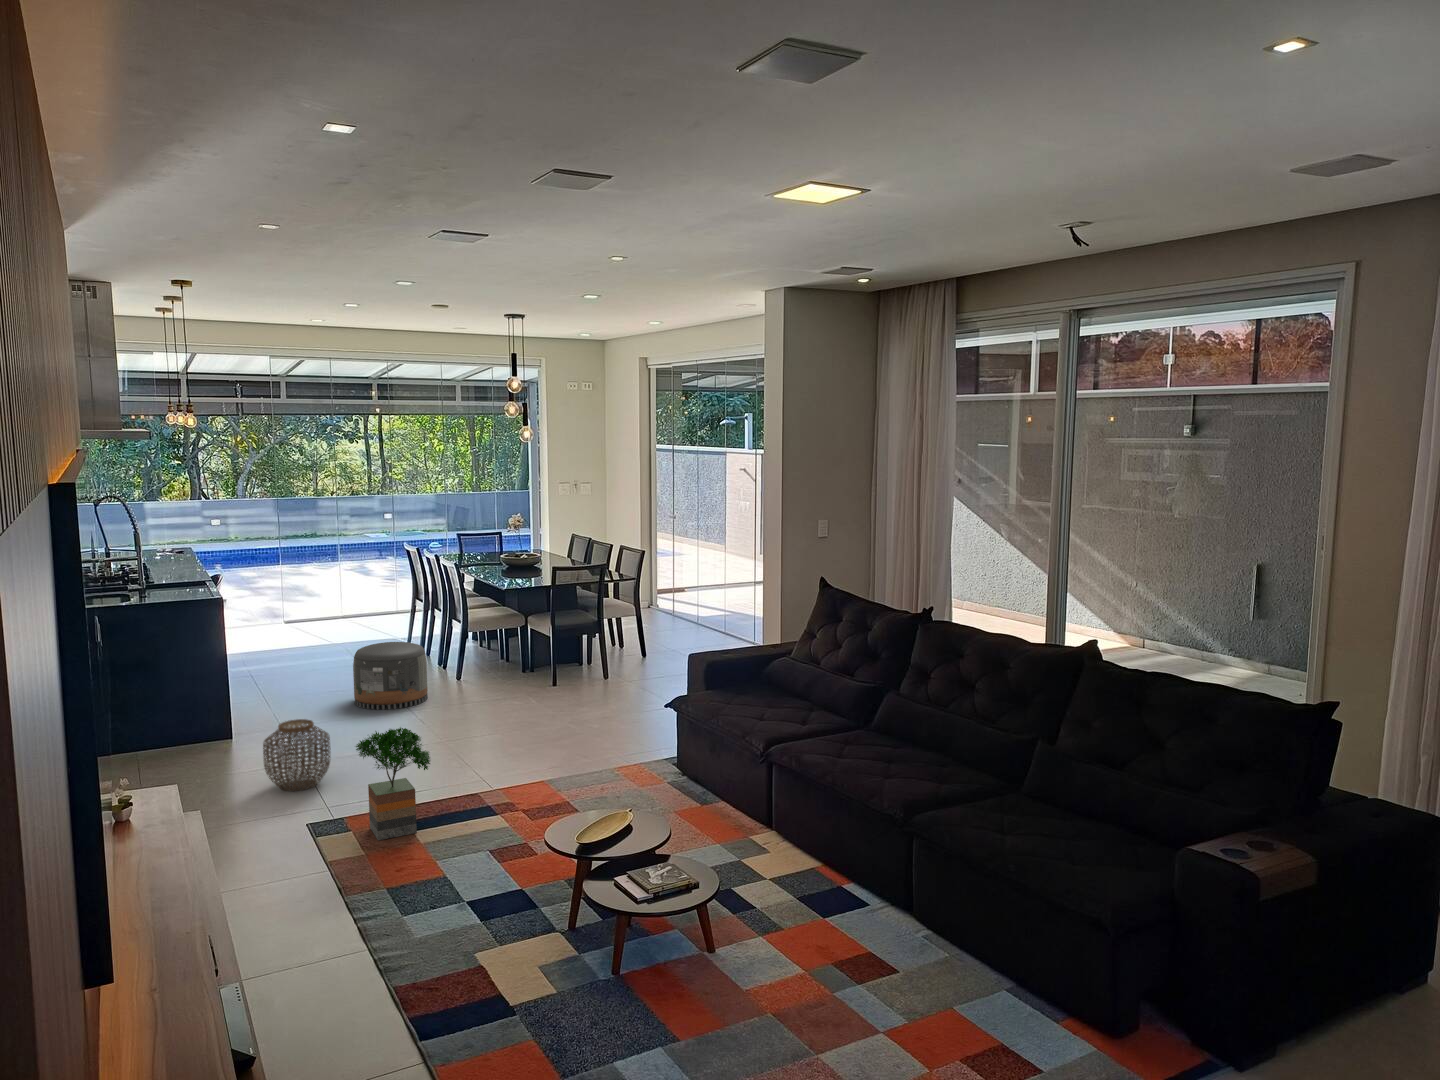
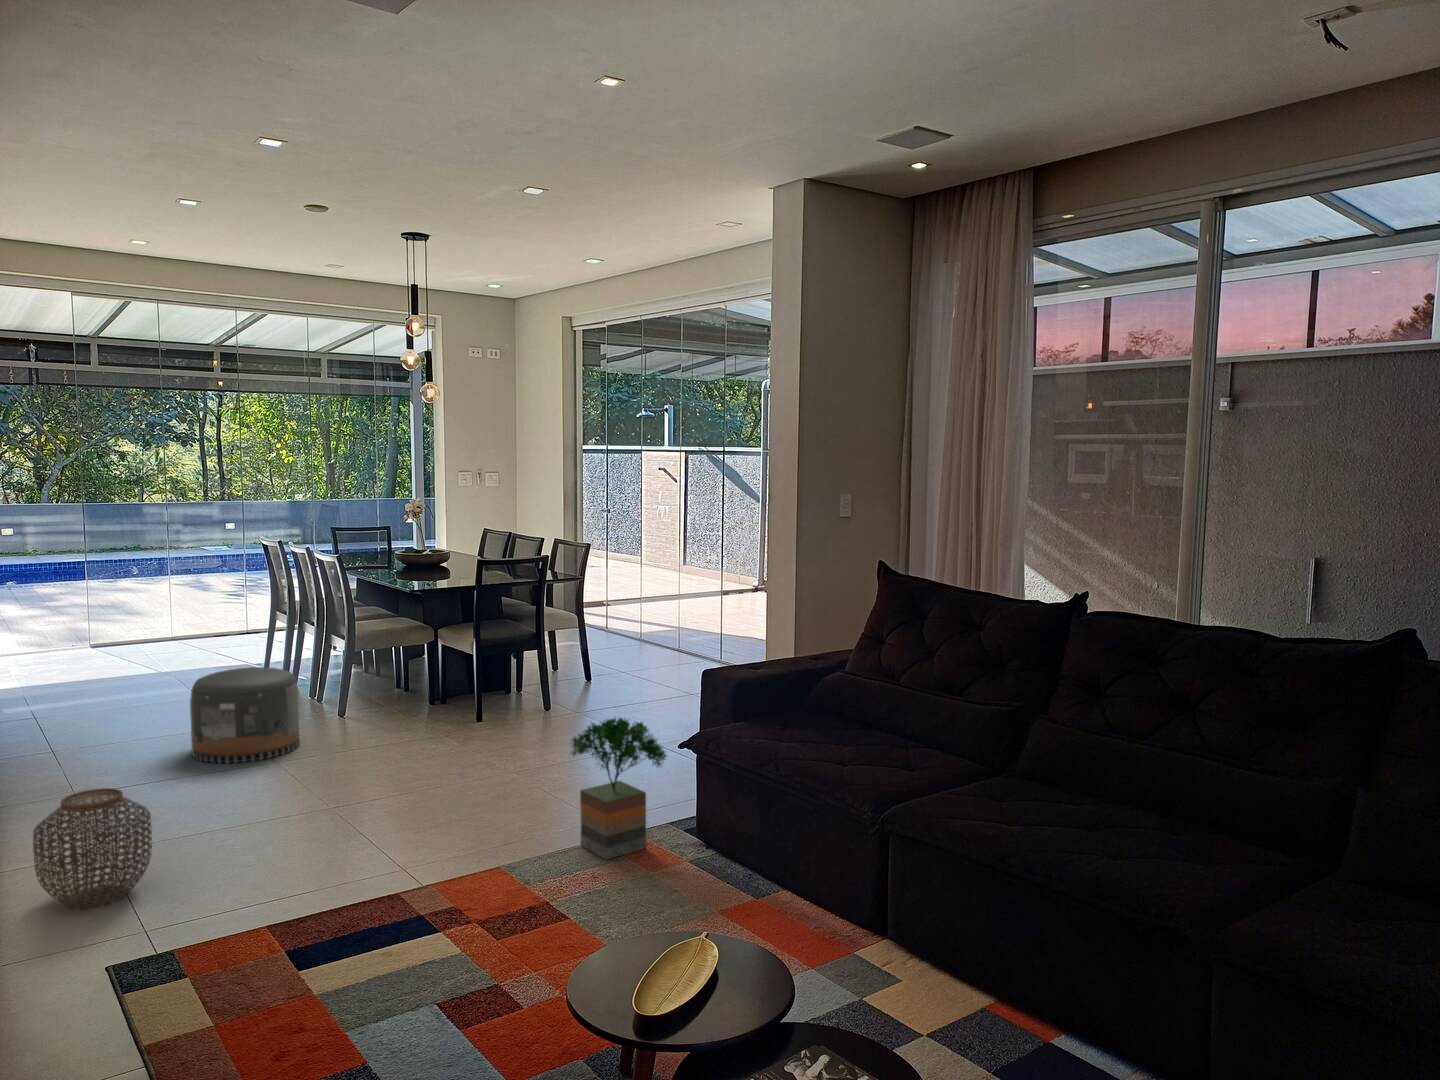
potted tree: present [356,727,430,840] -> present [570,718,667,860]

